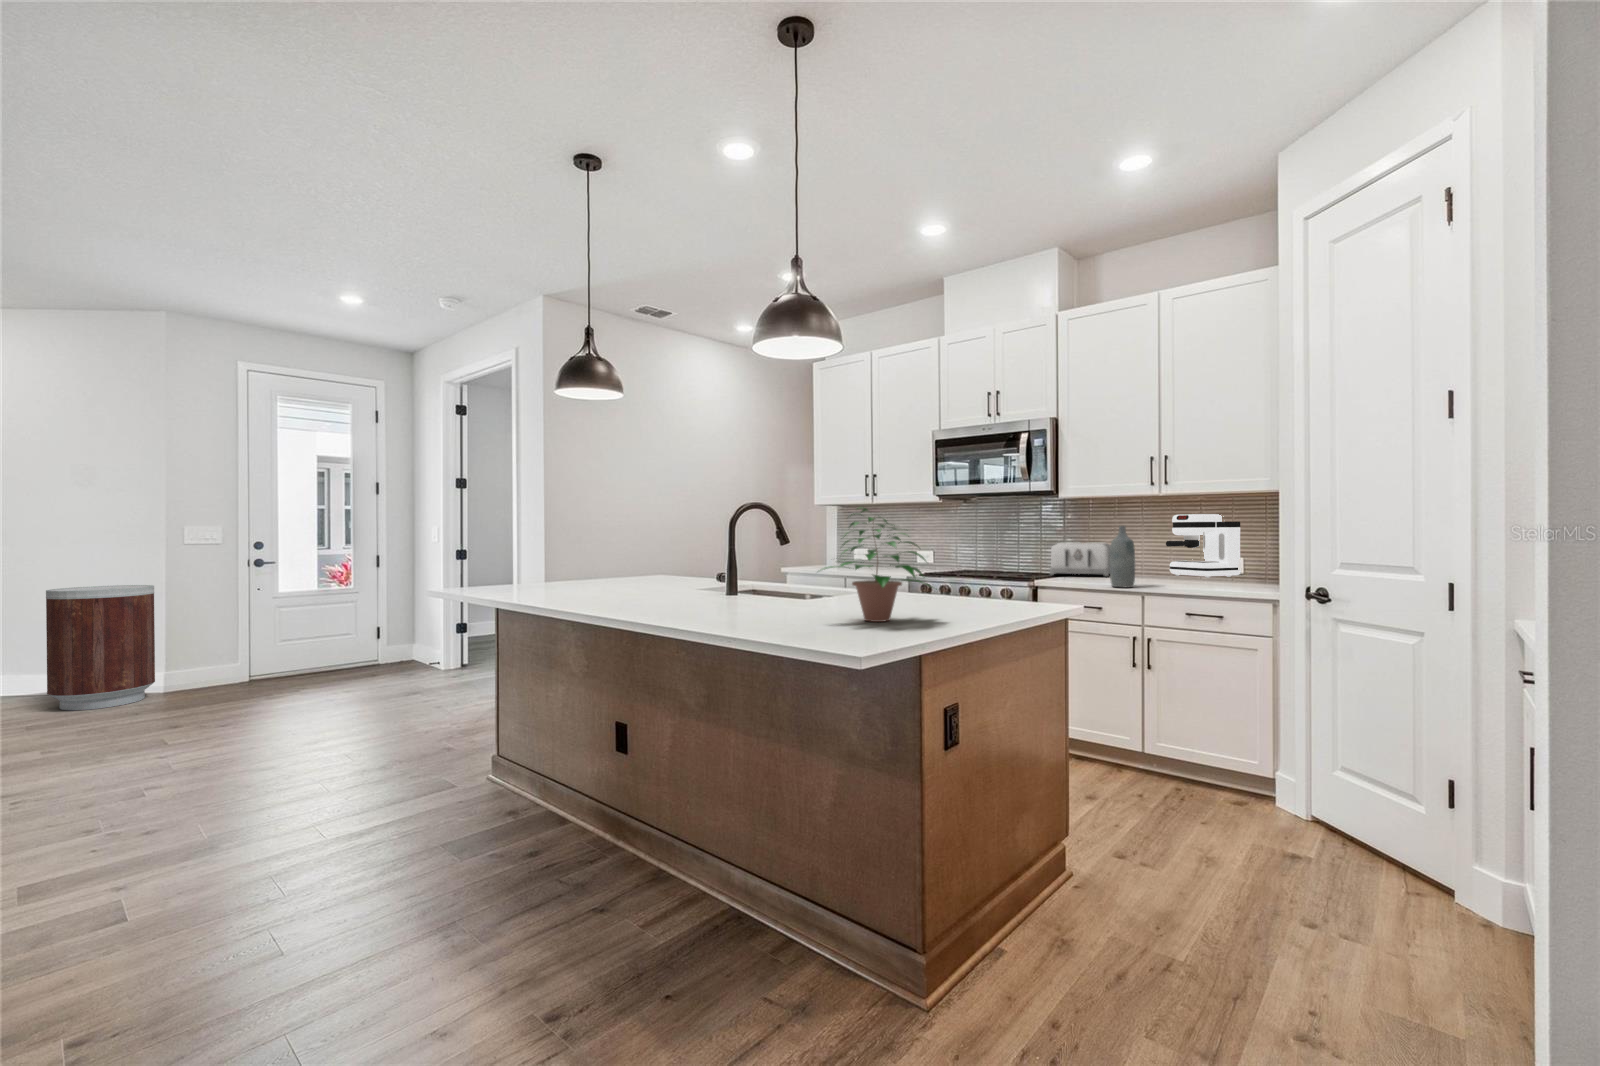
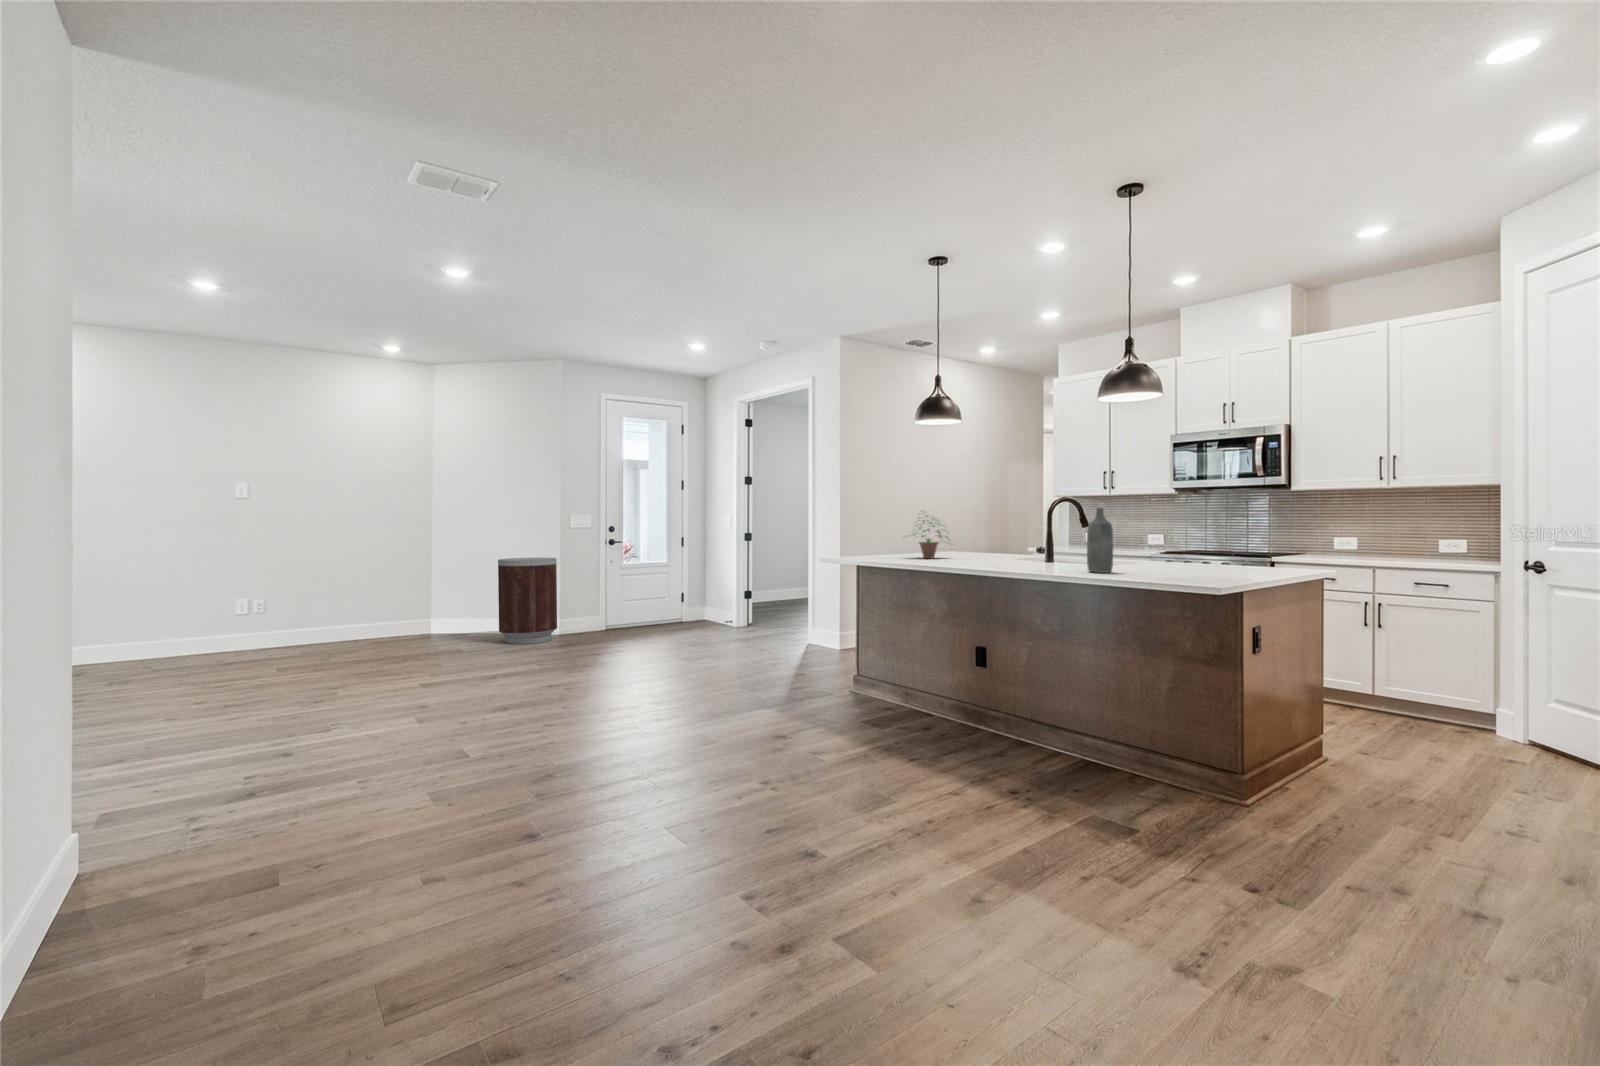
potted plant: present [820,508,937,622] -> present [919,517,949,558]
coffee maker: present [1166,514,1241,578] -> none [1392,504,1463,557]
bottle: present [1110,526,1135,587] -> present [1087,508,1113,573]
toaster: present [1050,542,1111,576] -> none [1281,528,1339,555]

